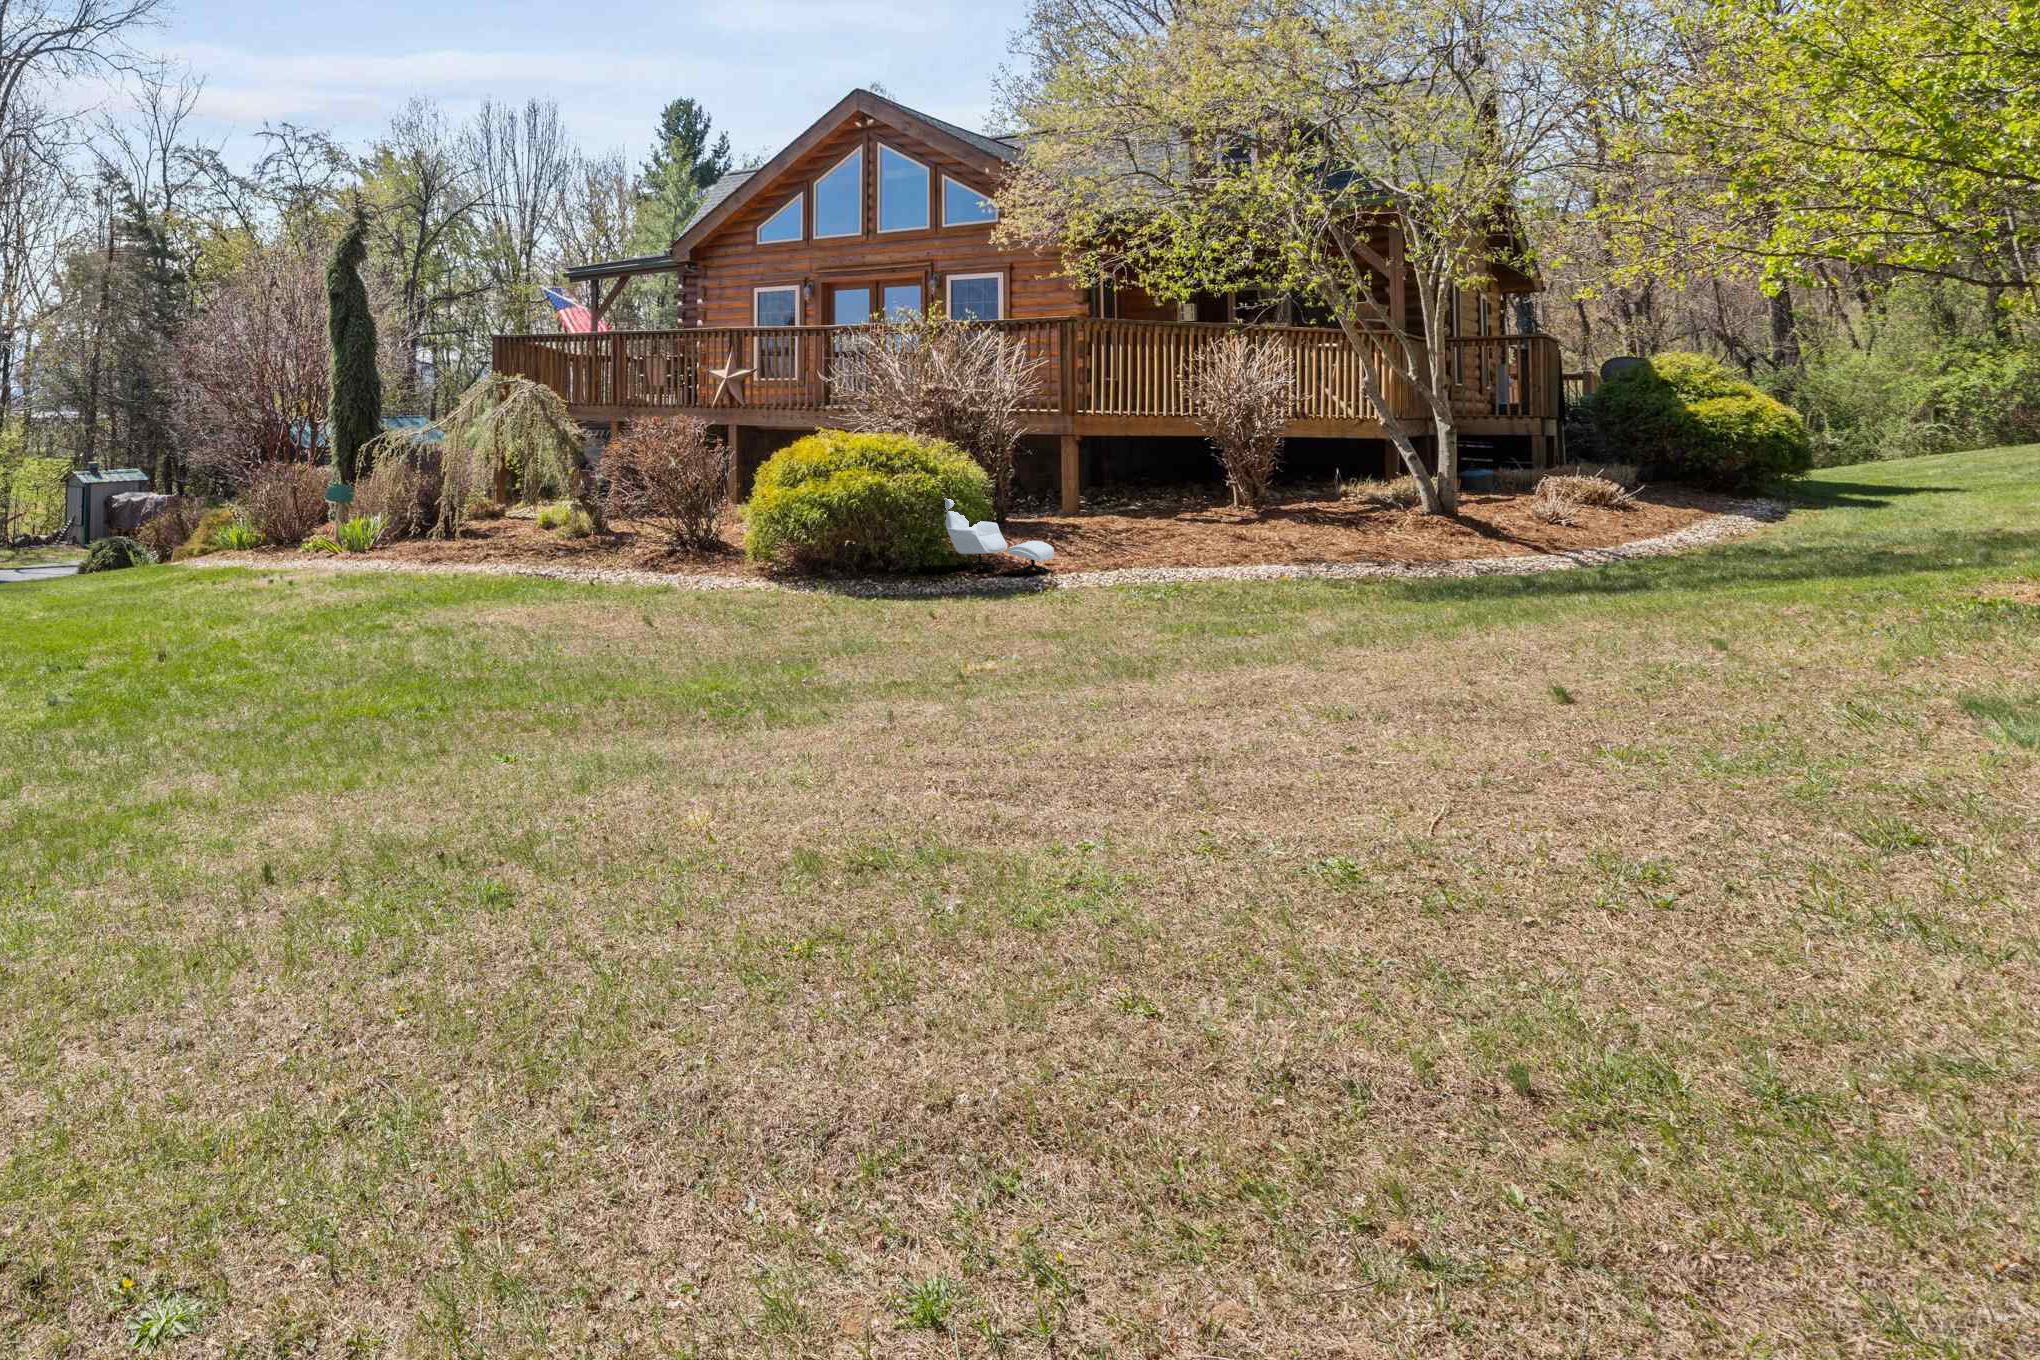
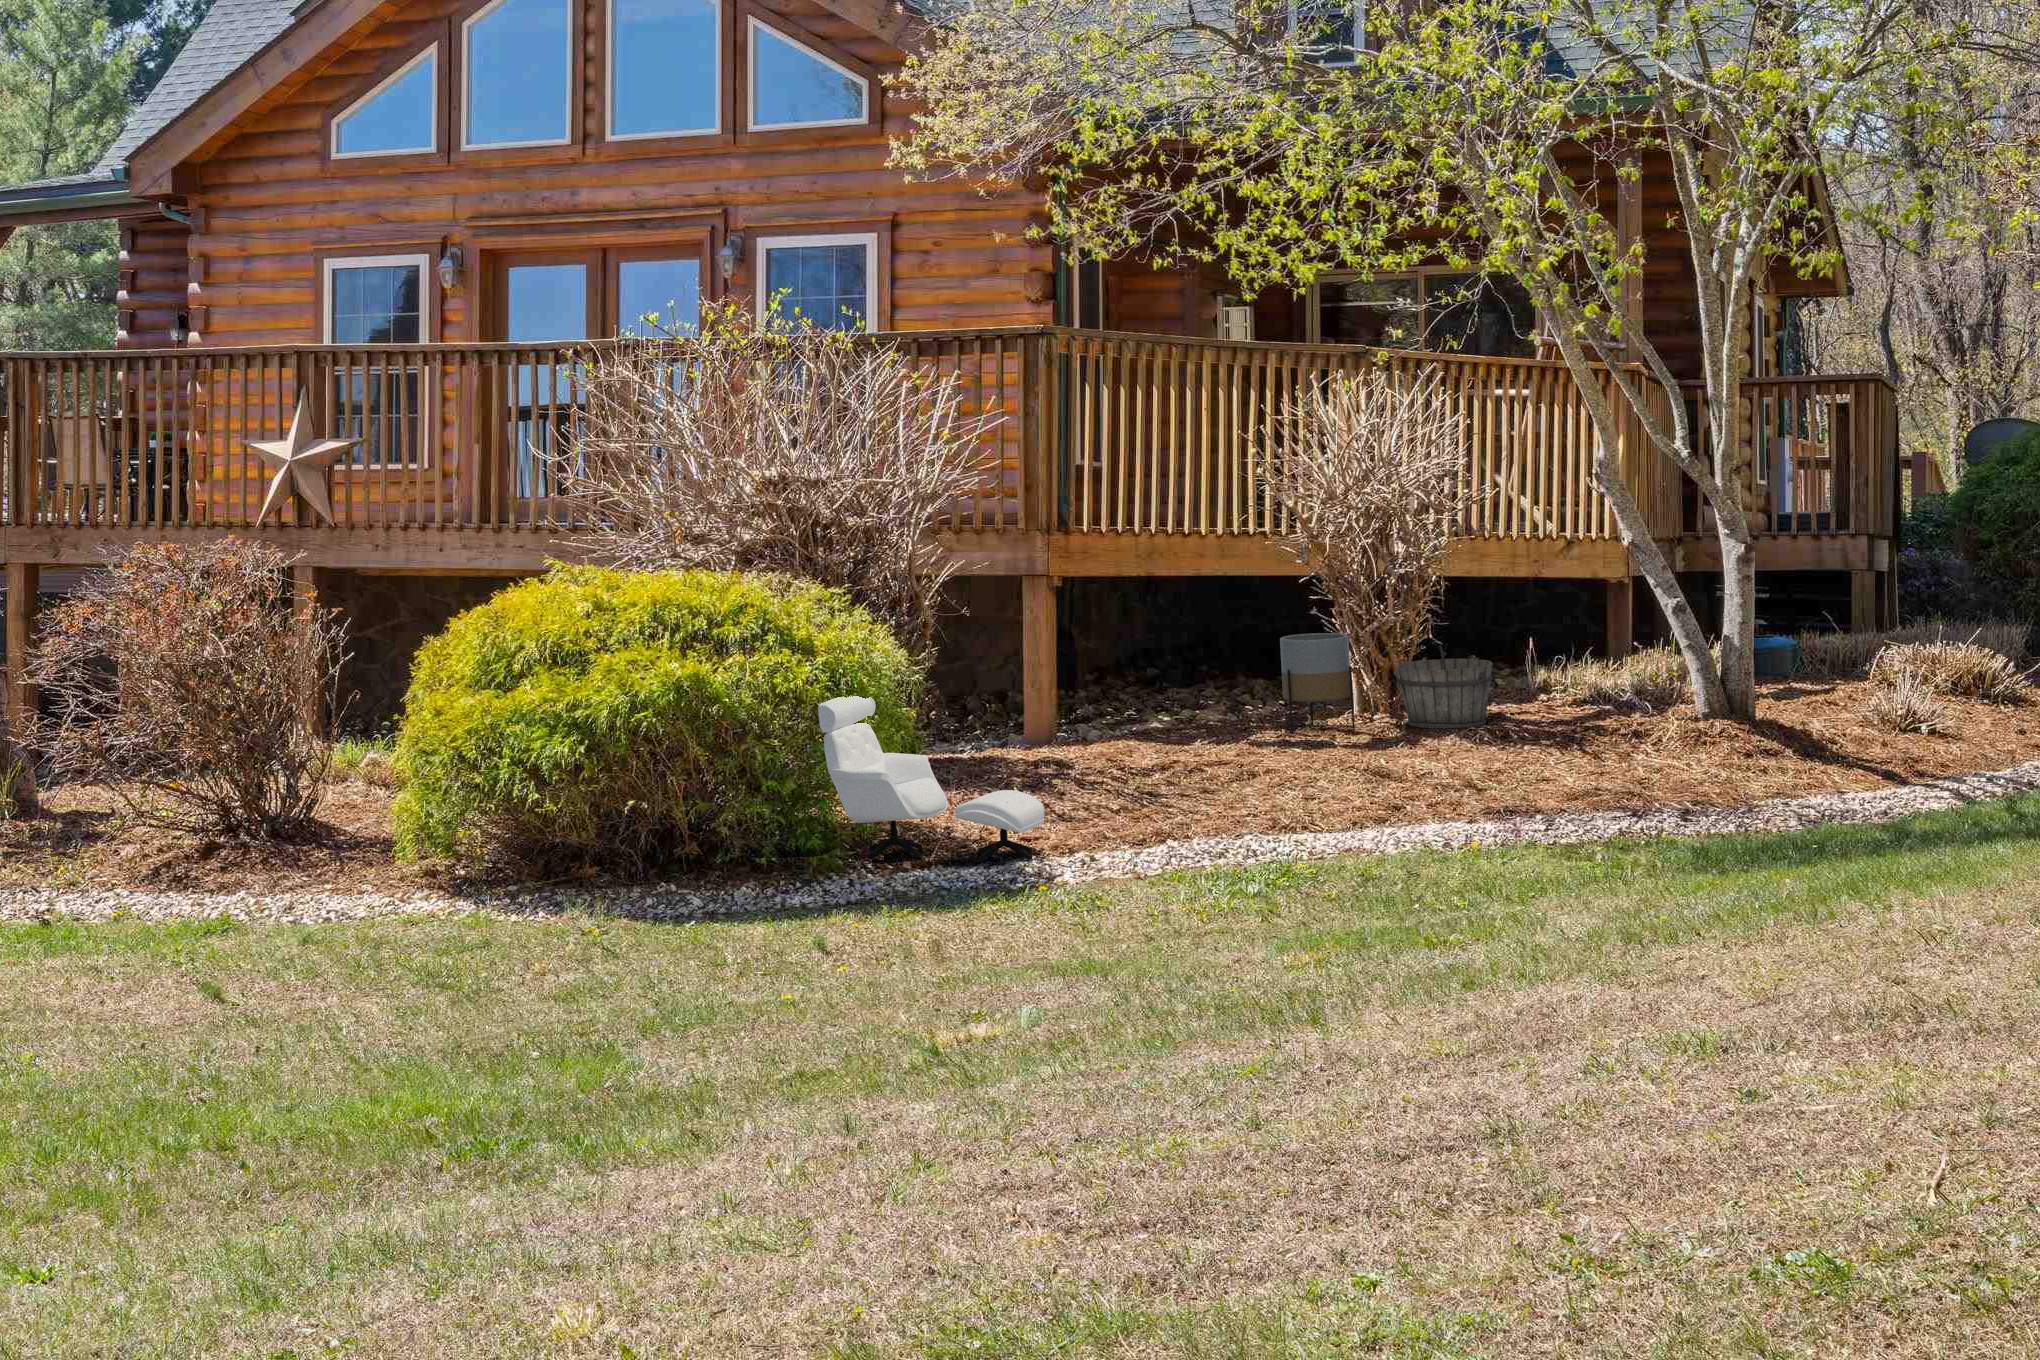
planter: none [1197,467,1237,517] -> present [1280,633,1355,734]
wooden bucket: none [1259,472,1312,516] -> present [1395,642,1493,729]

